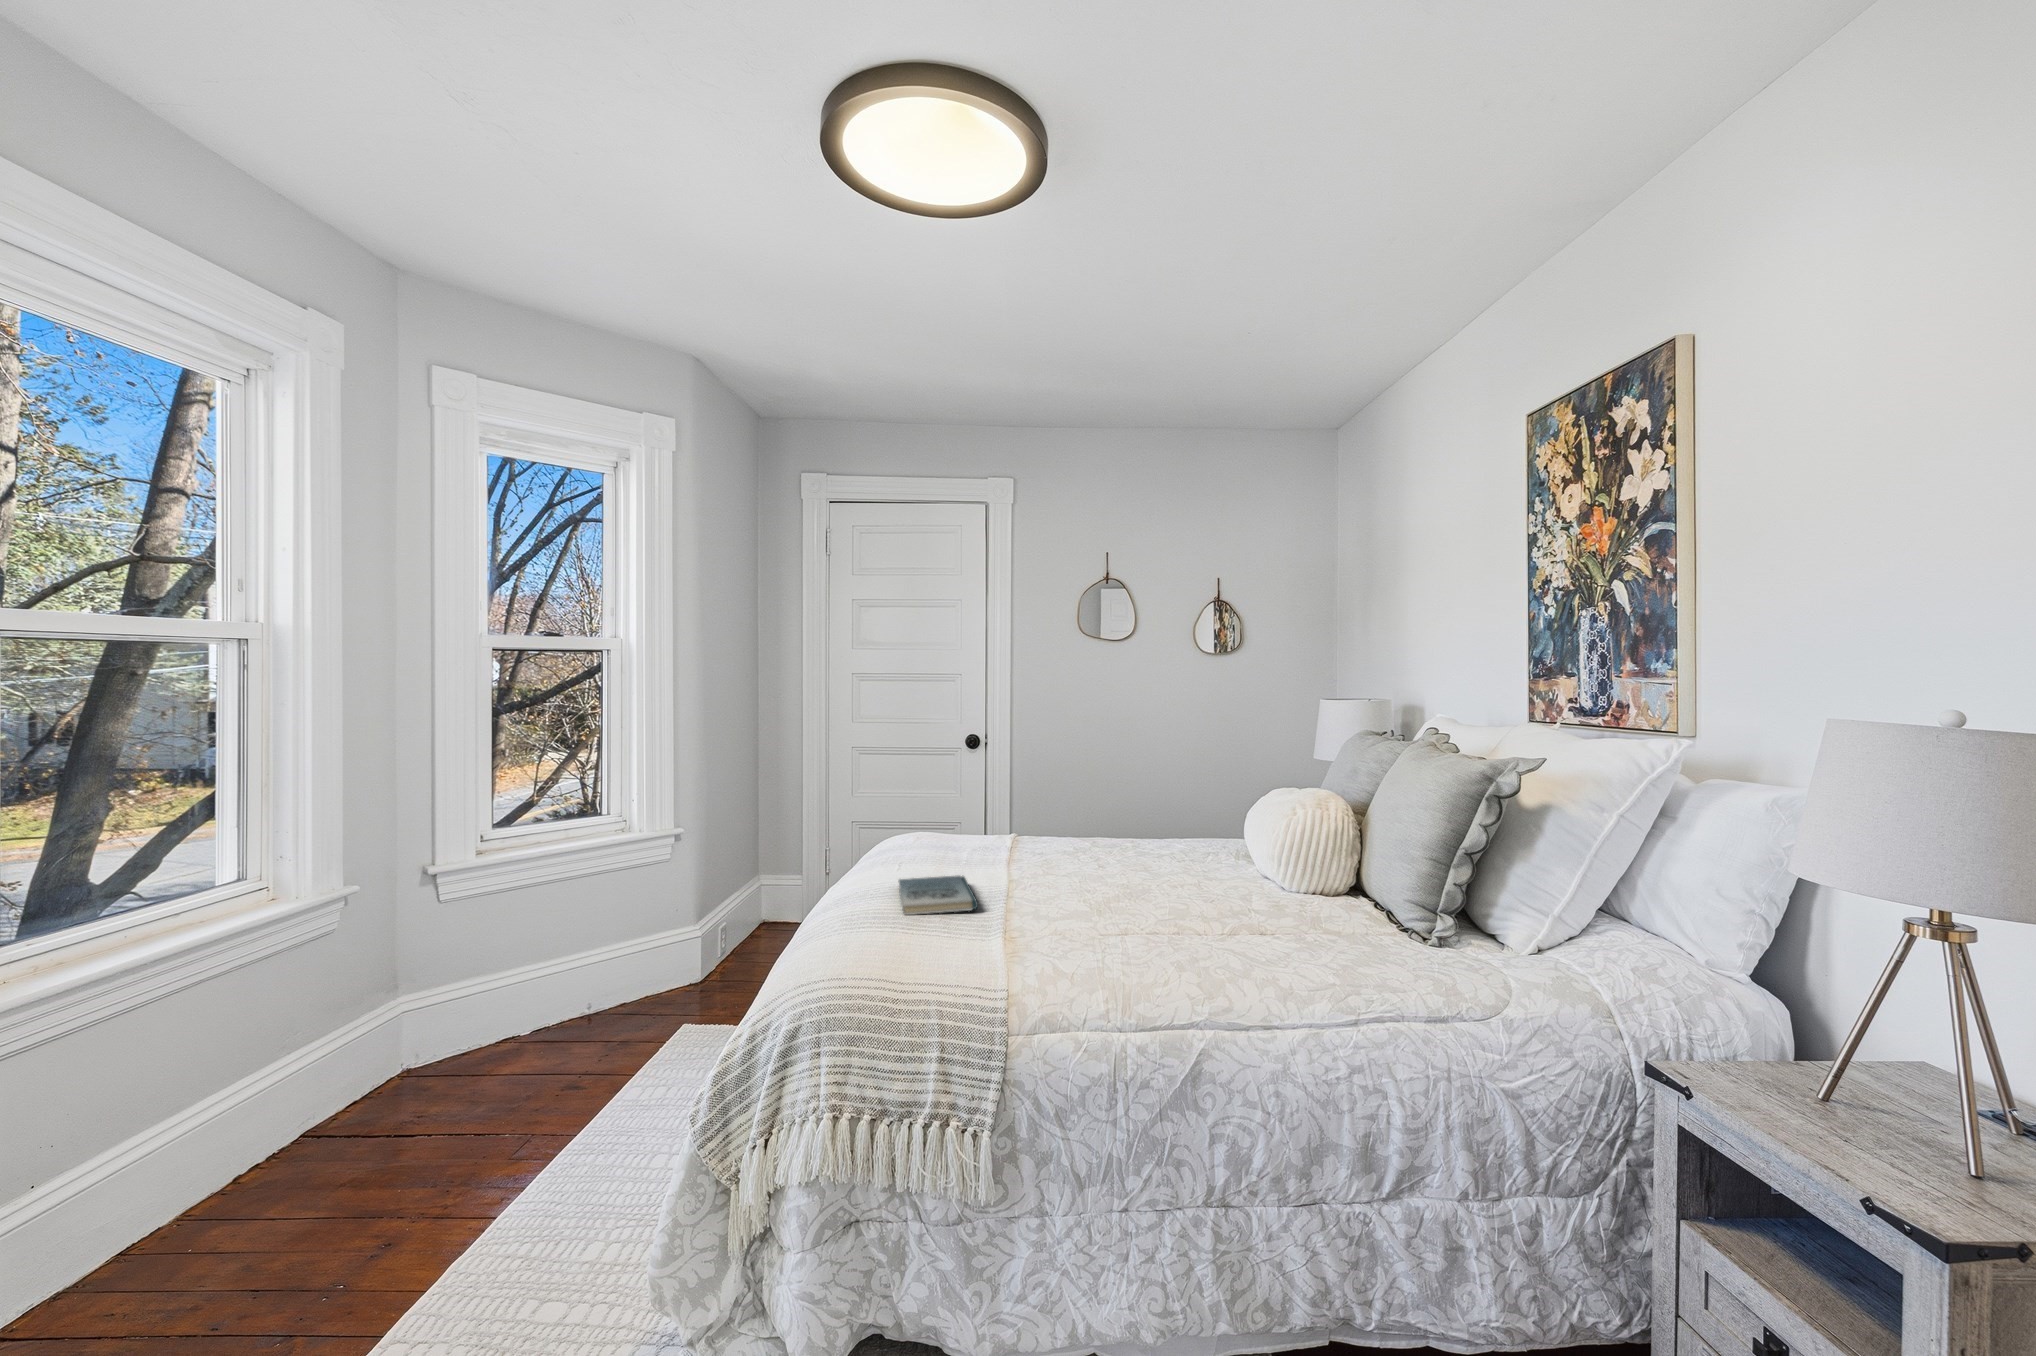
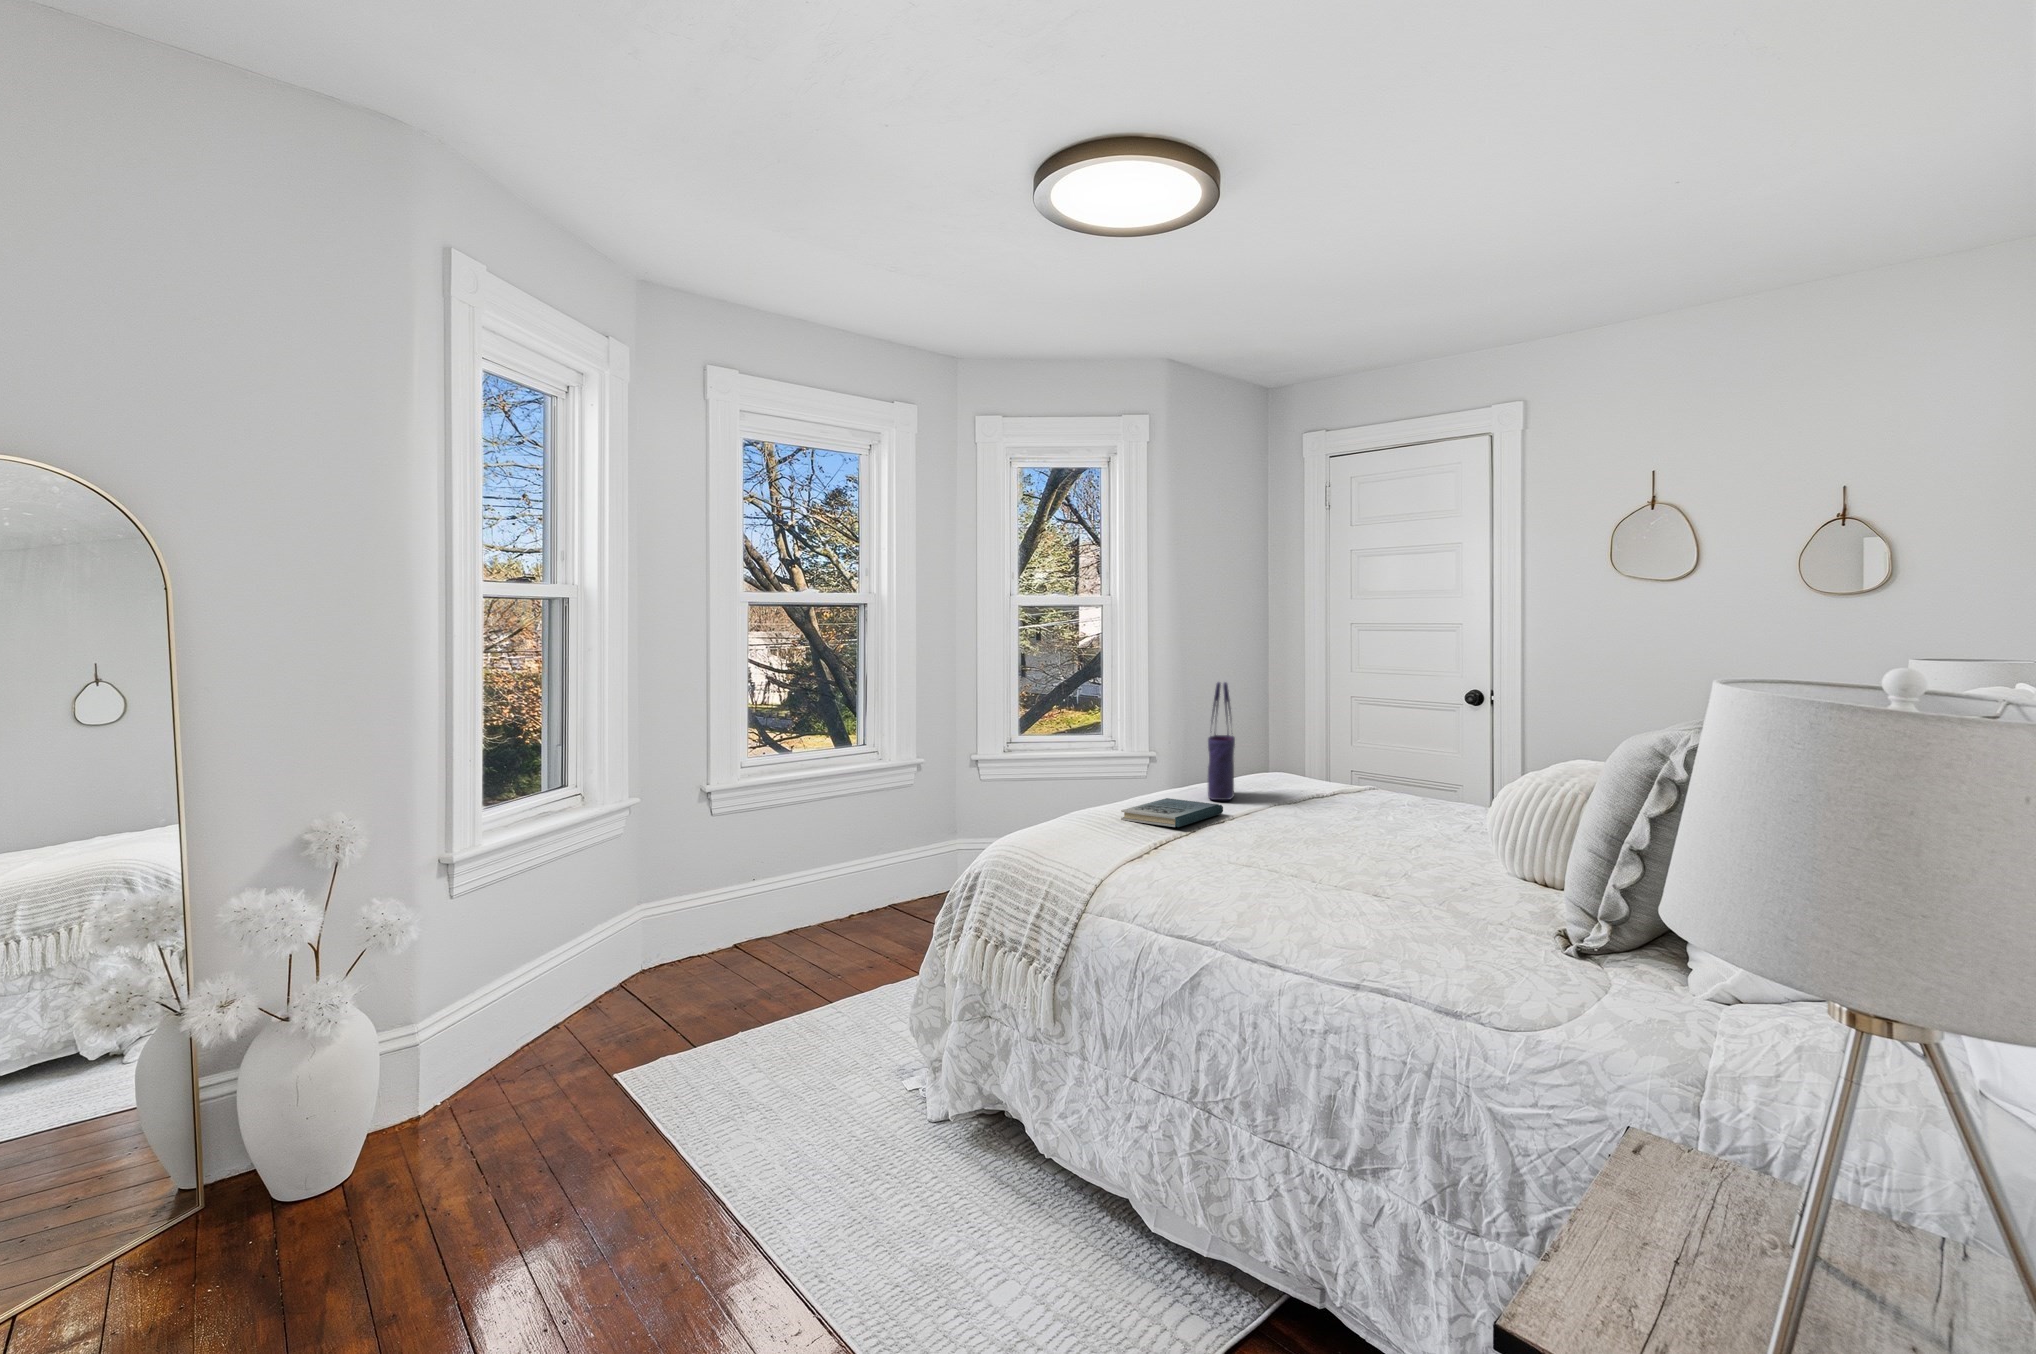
tote bag: none [900,747,937,871] -> present [1208,682,1235,800]

